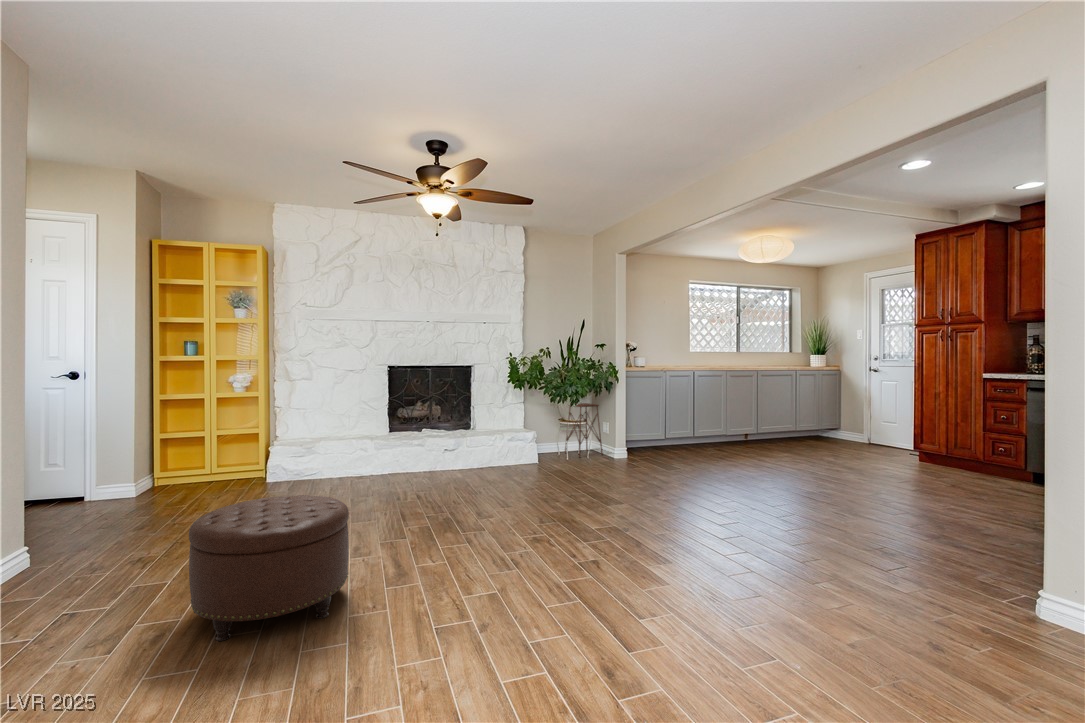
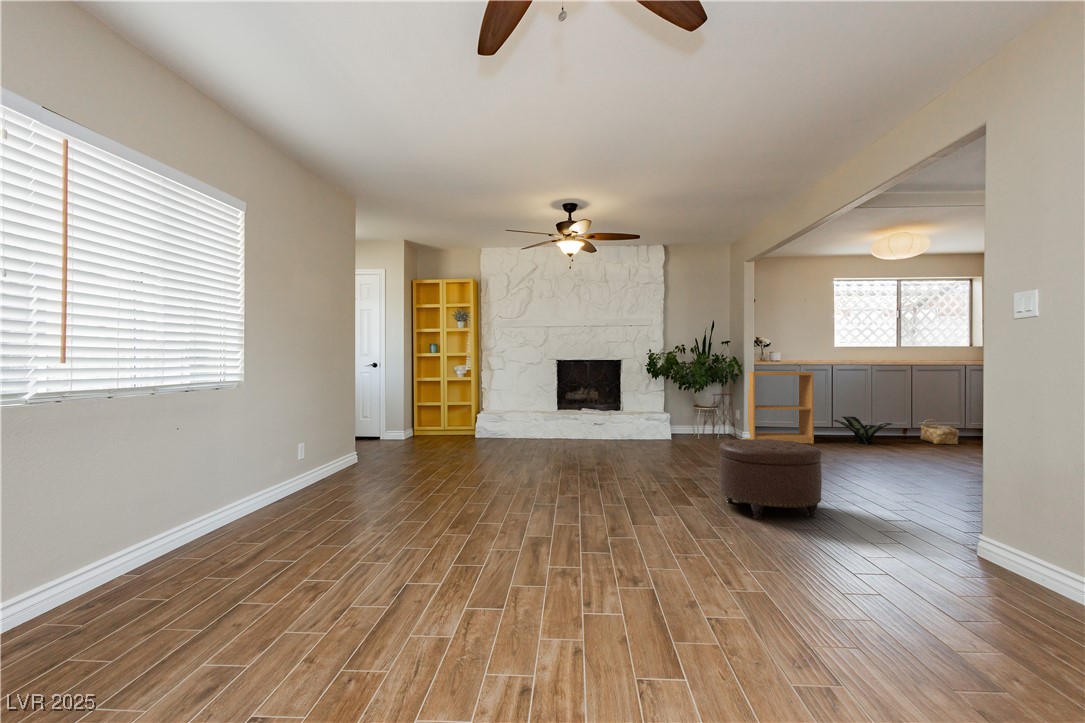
bookshelf: none [611,379,684,461] -> present [745,372,814,444]
potted plant: none [697,425,752,455] -> present [833,417,892,444]
woven basket: none [766,425,800,450] -> present [921,419,959,444]
ottoman: present [189,495,349,641] -> present [719,439,822,519]

